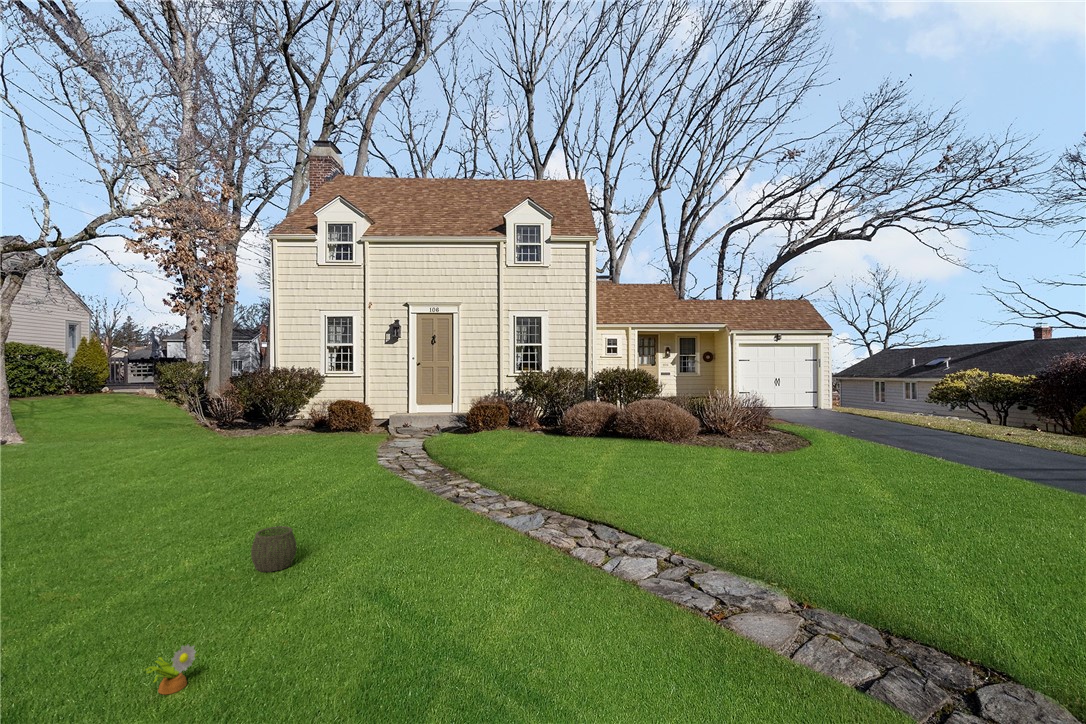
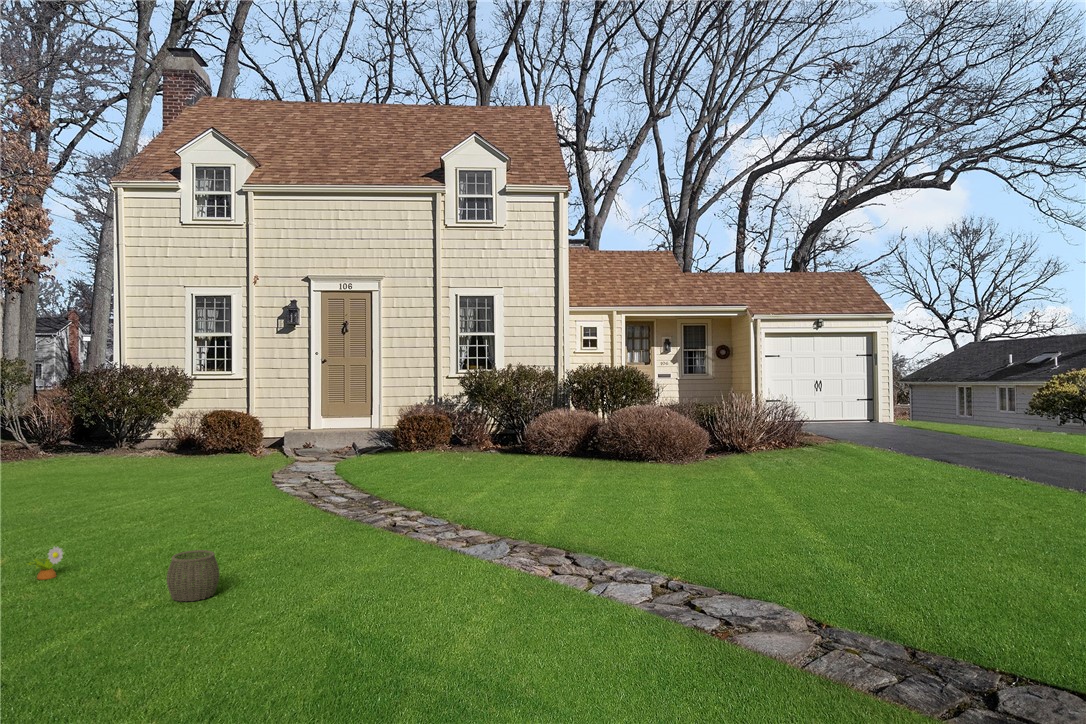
decorative plant: present [146,644,198,694] -> present [29,547,63,580]

